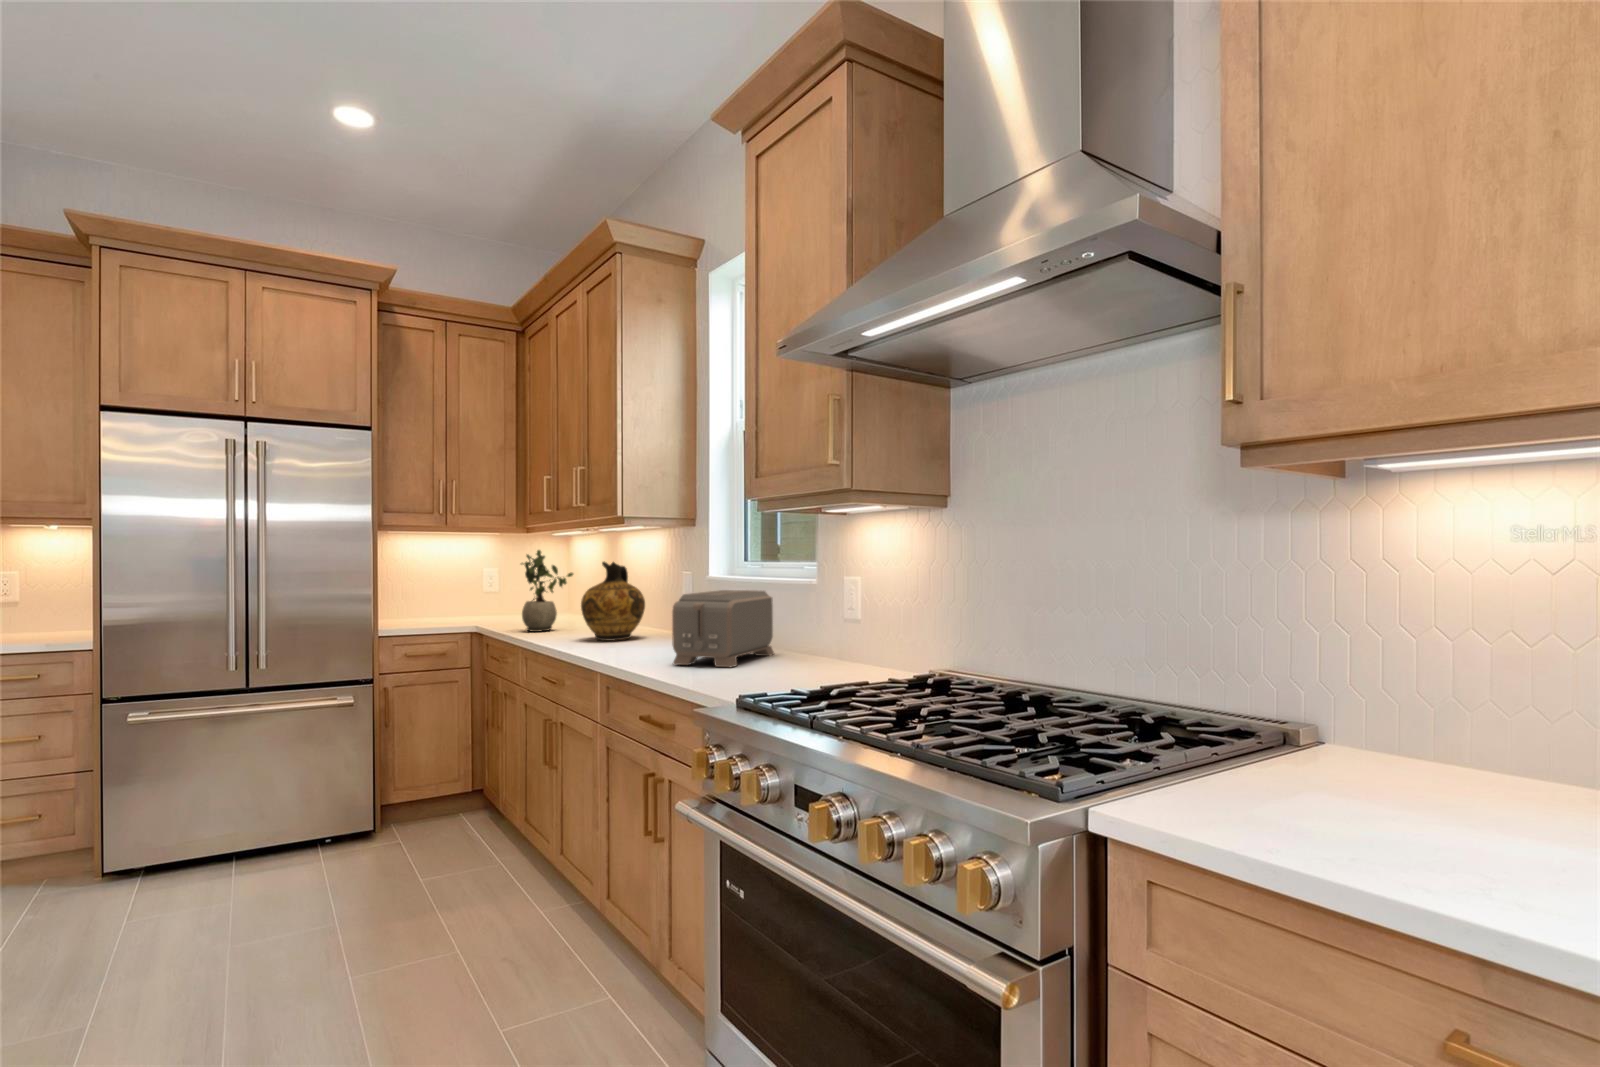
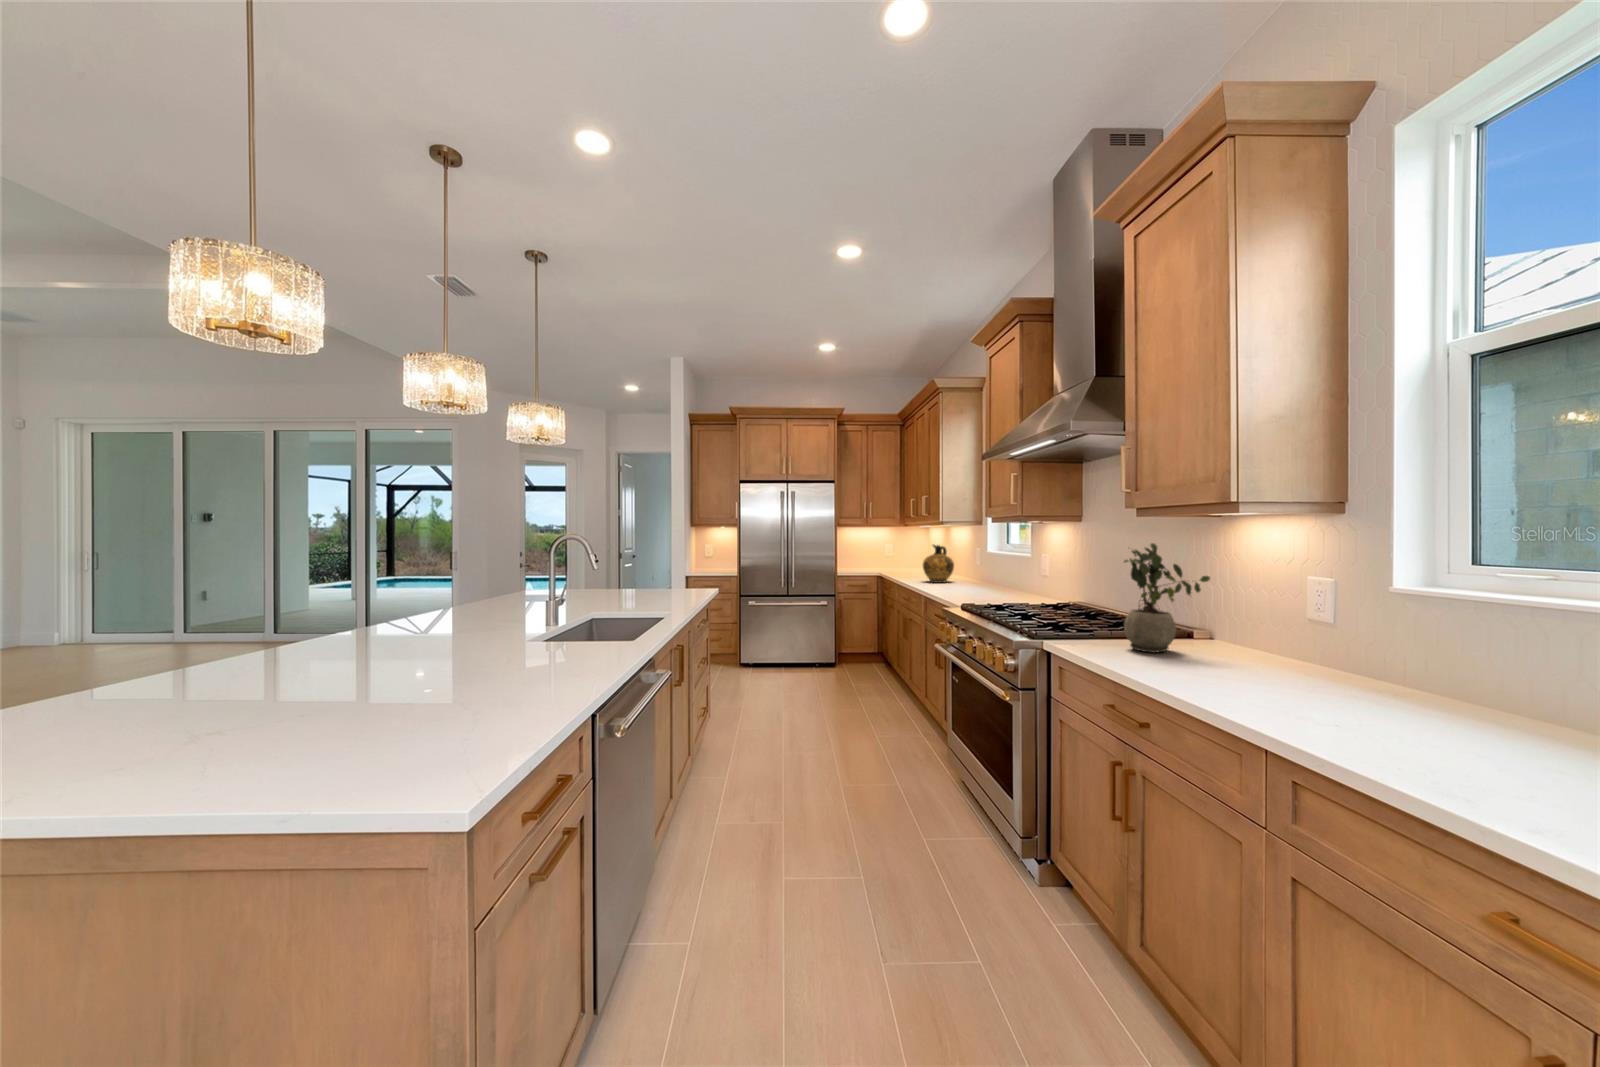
potted plant: present [521,550,573,632] -> present [1124,543,1210,653]
toaster: present [672,590,774,667] -> none [953,560,1008,596]

